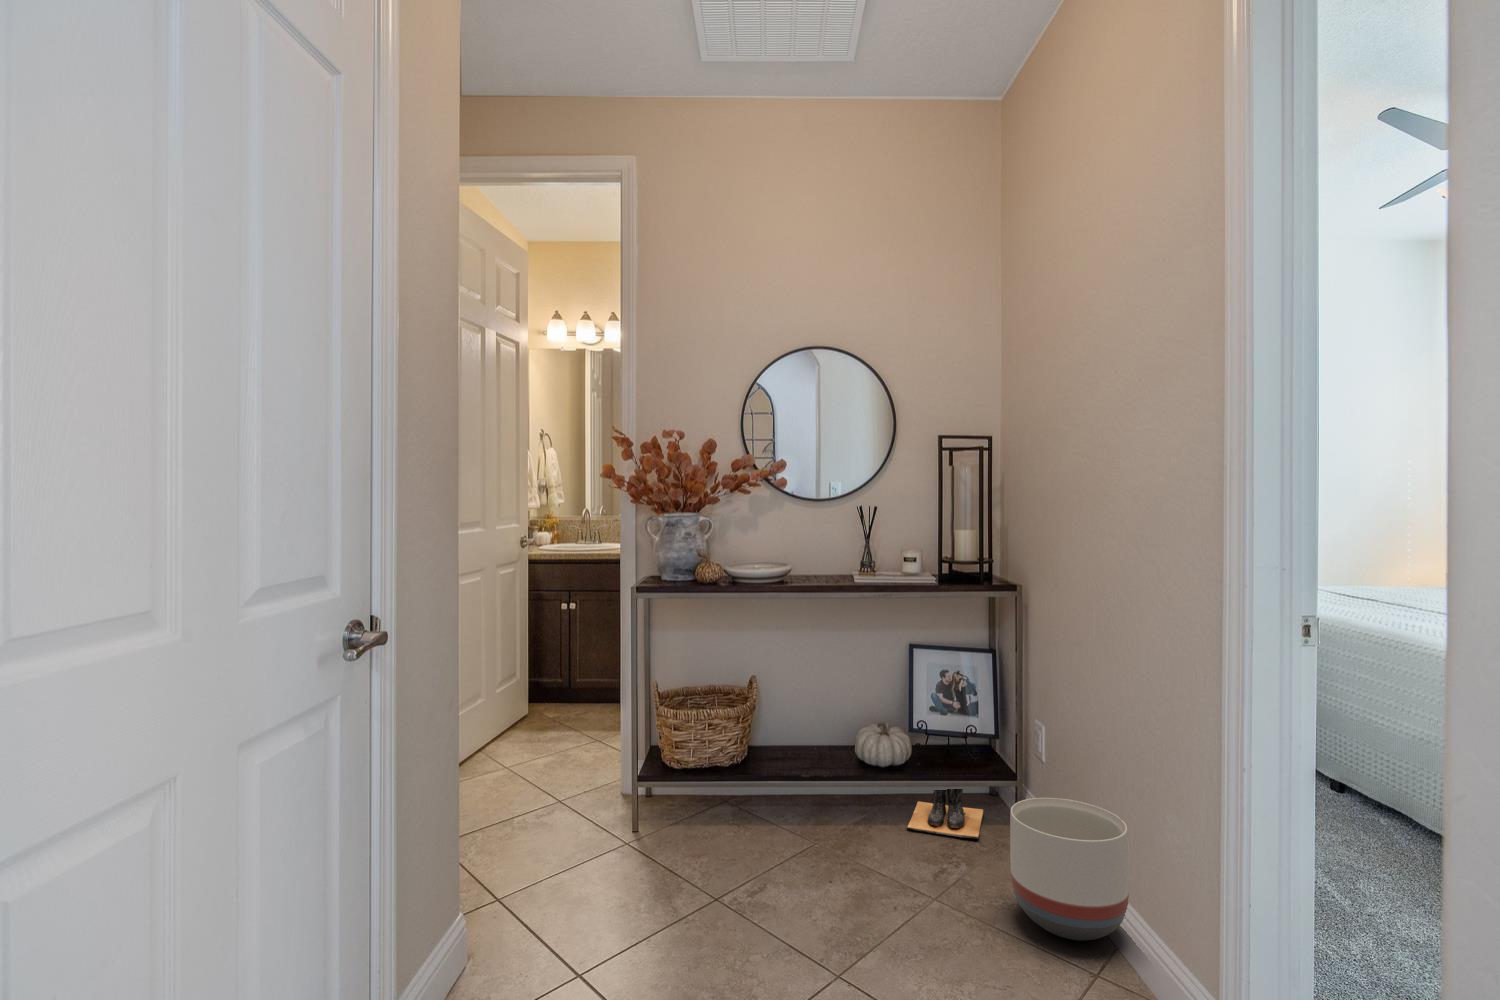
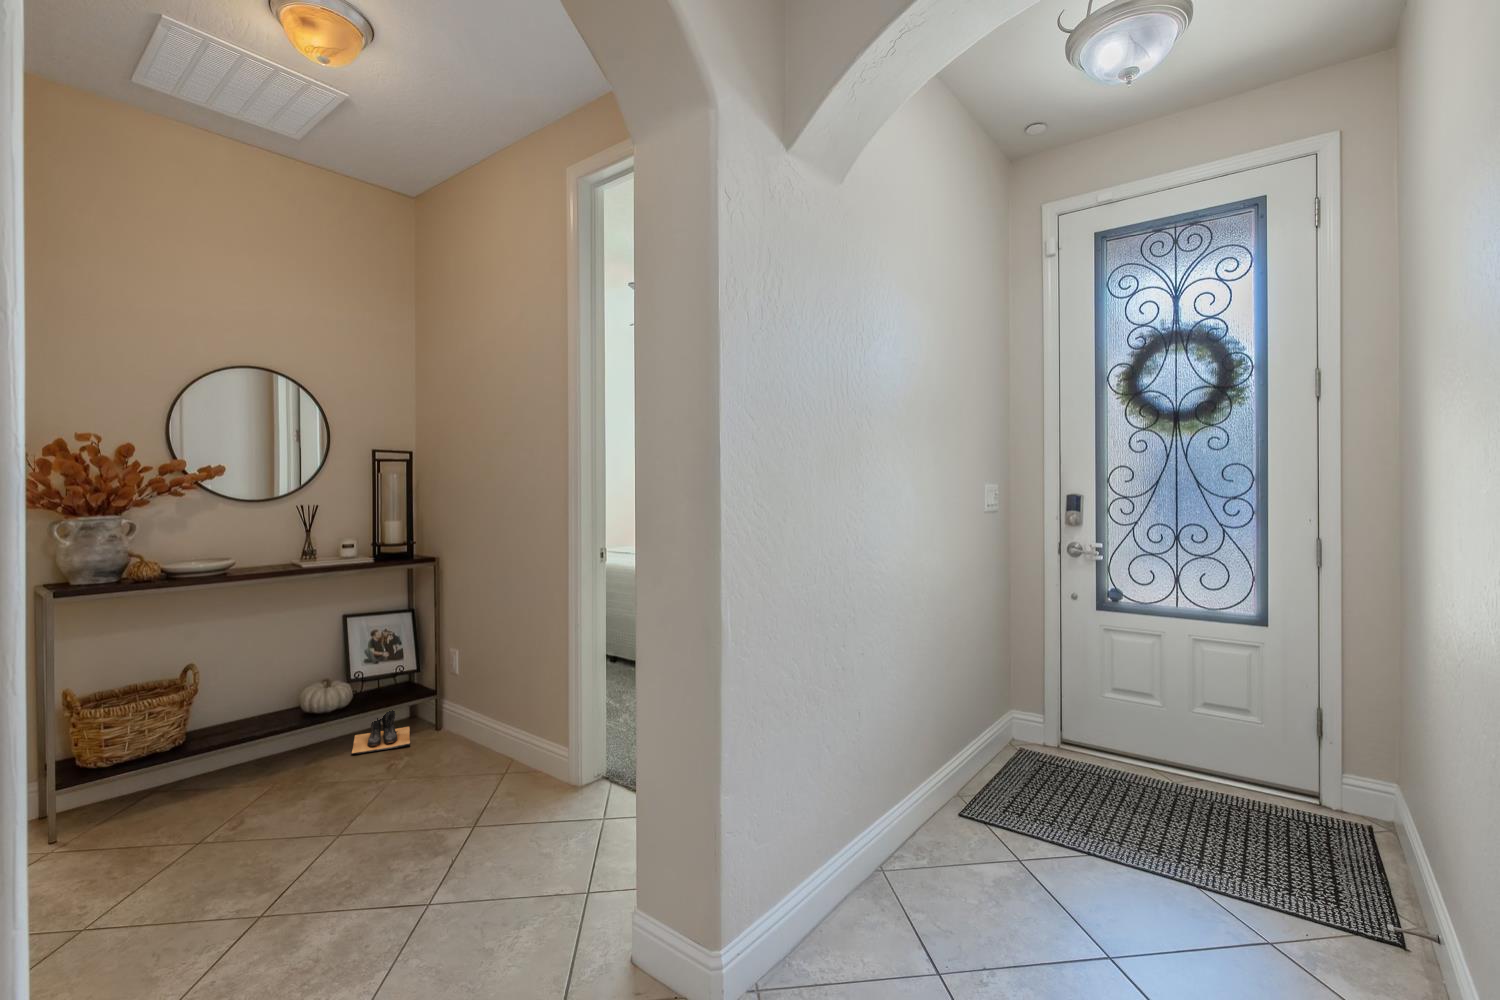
planter: present [1010,798,1129,941] -> none [442,695,514,777]

